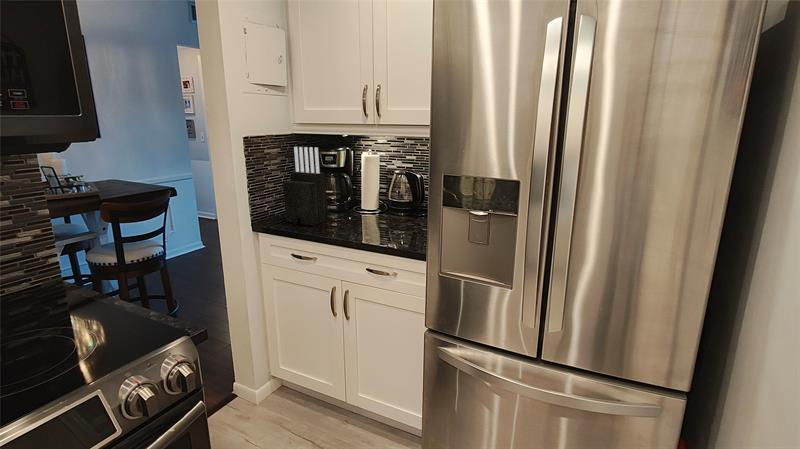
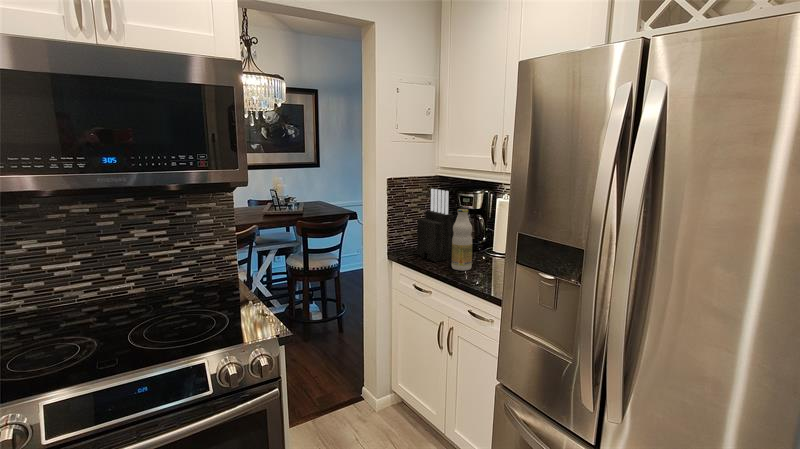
bottle: none [332,165,355,230] -> present [452,209,472,270]

